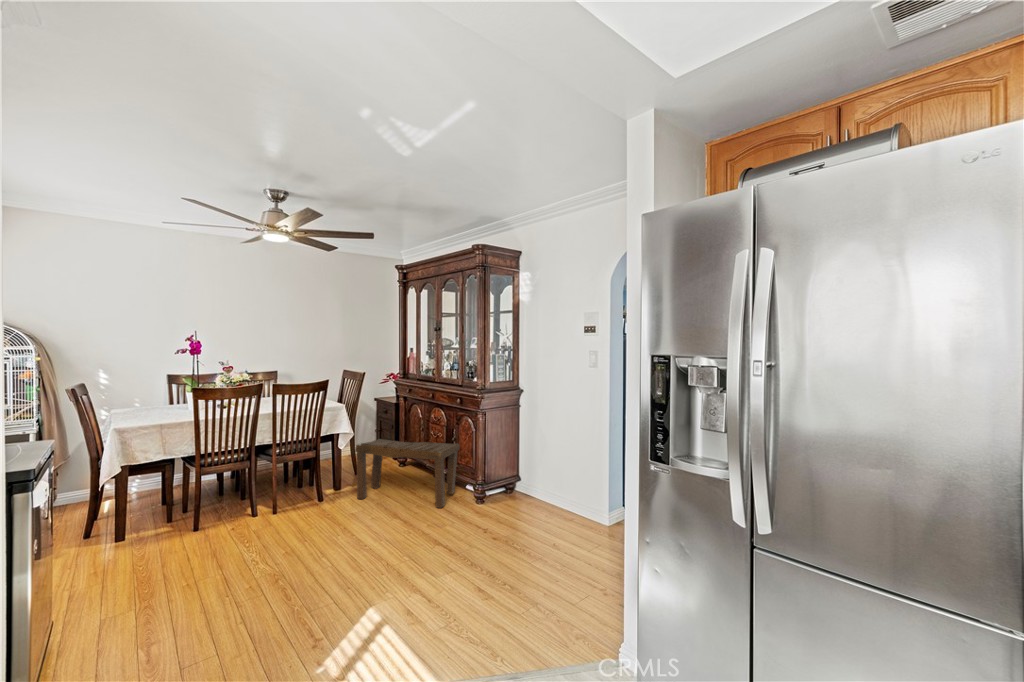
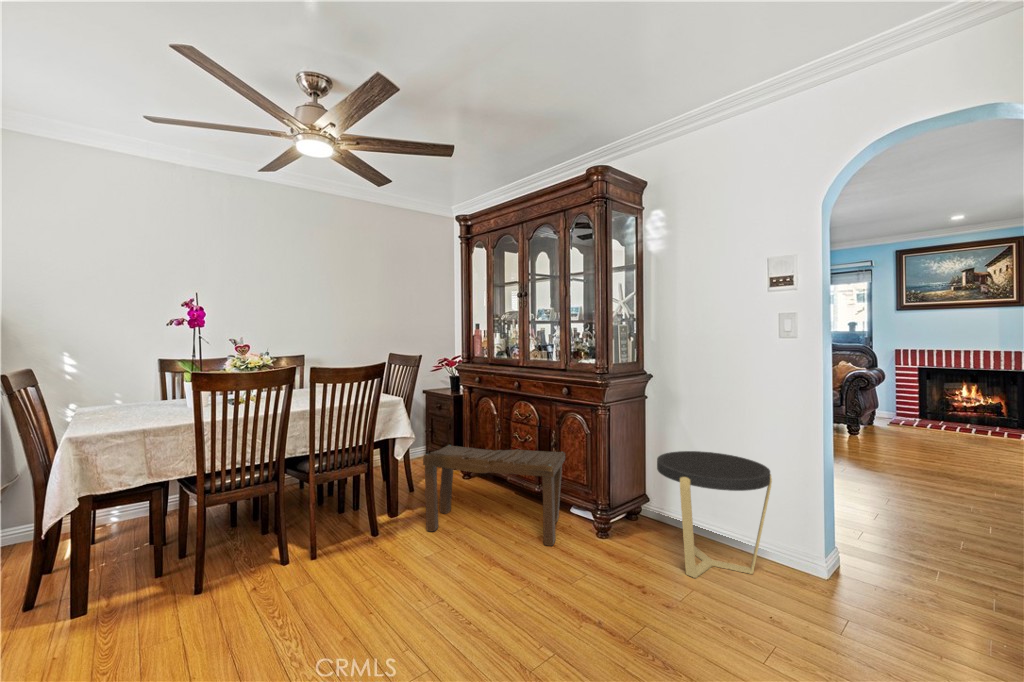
side table: none [509,443,579,526] -> present [657,451,772,578]

